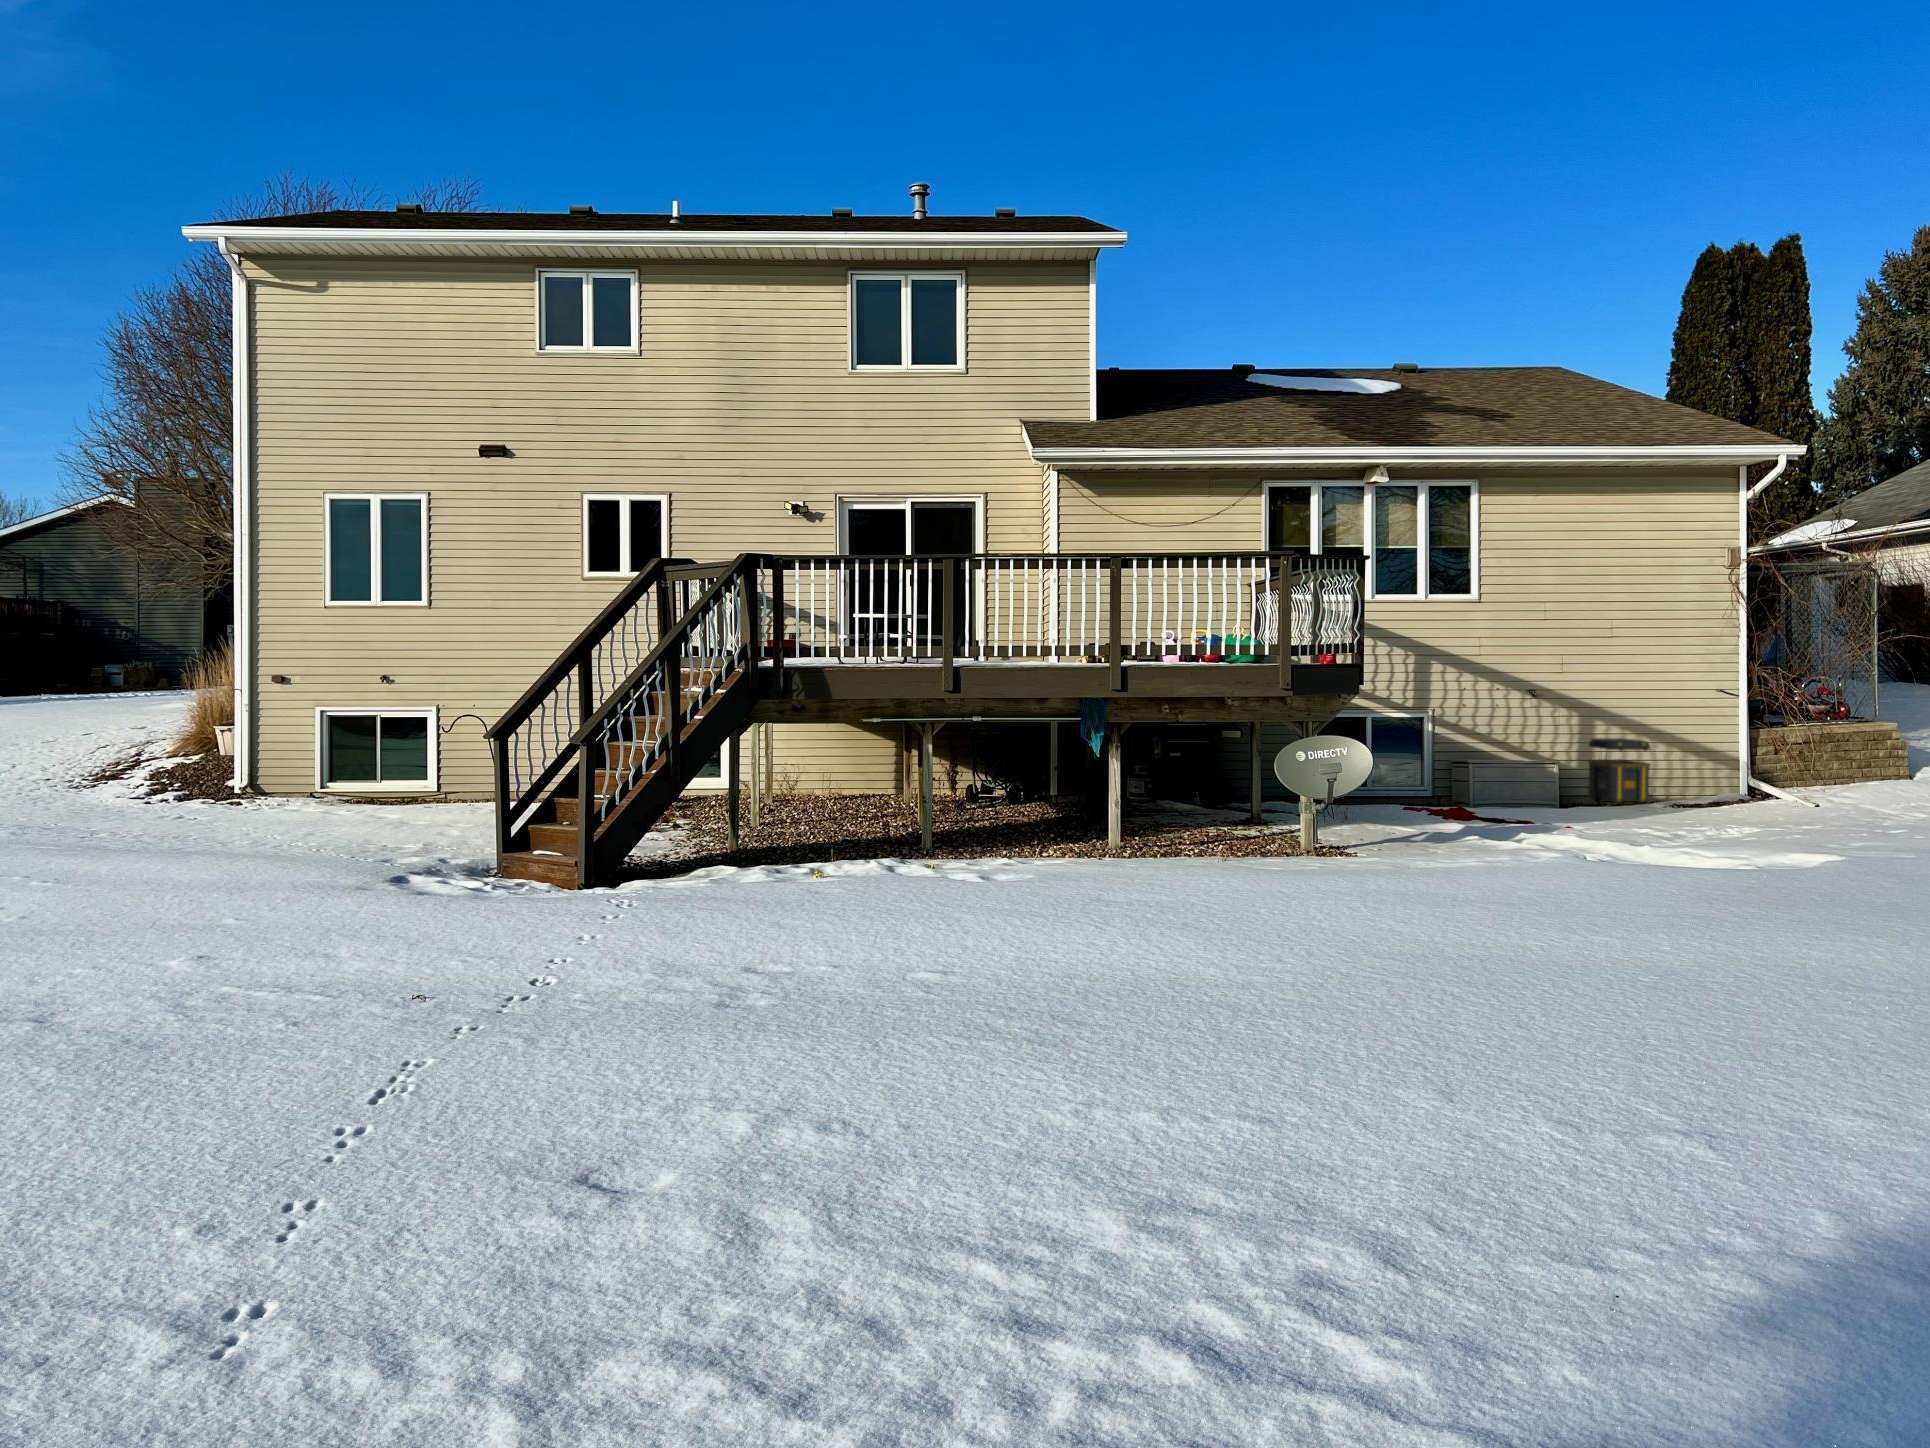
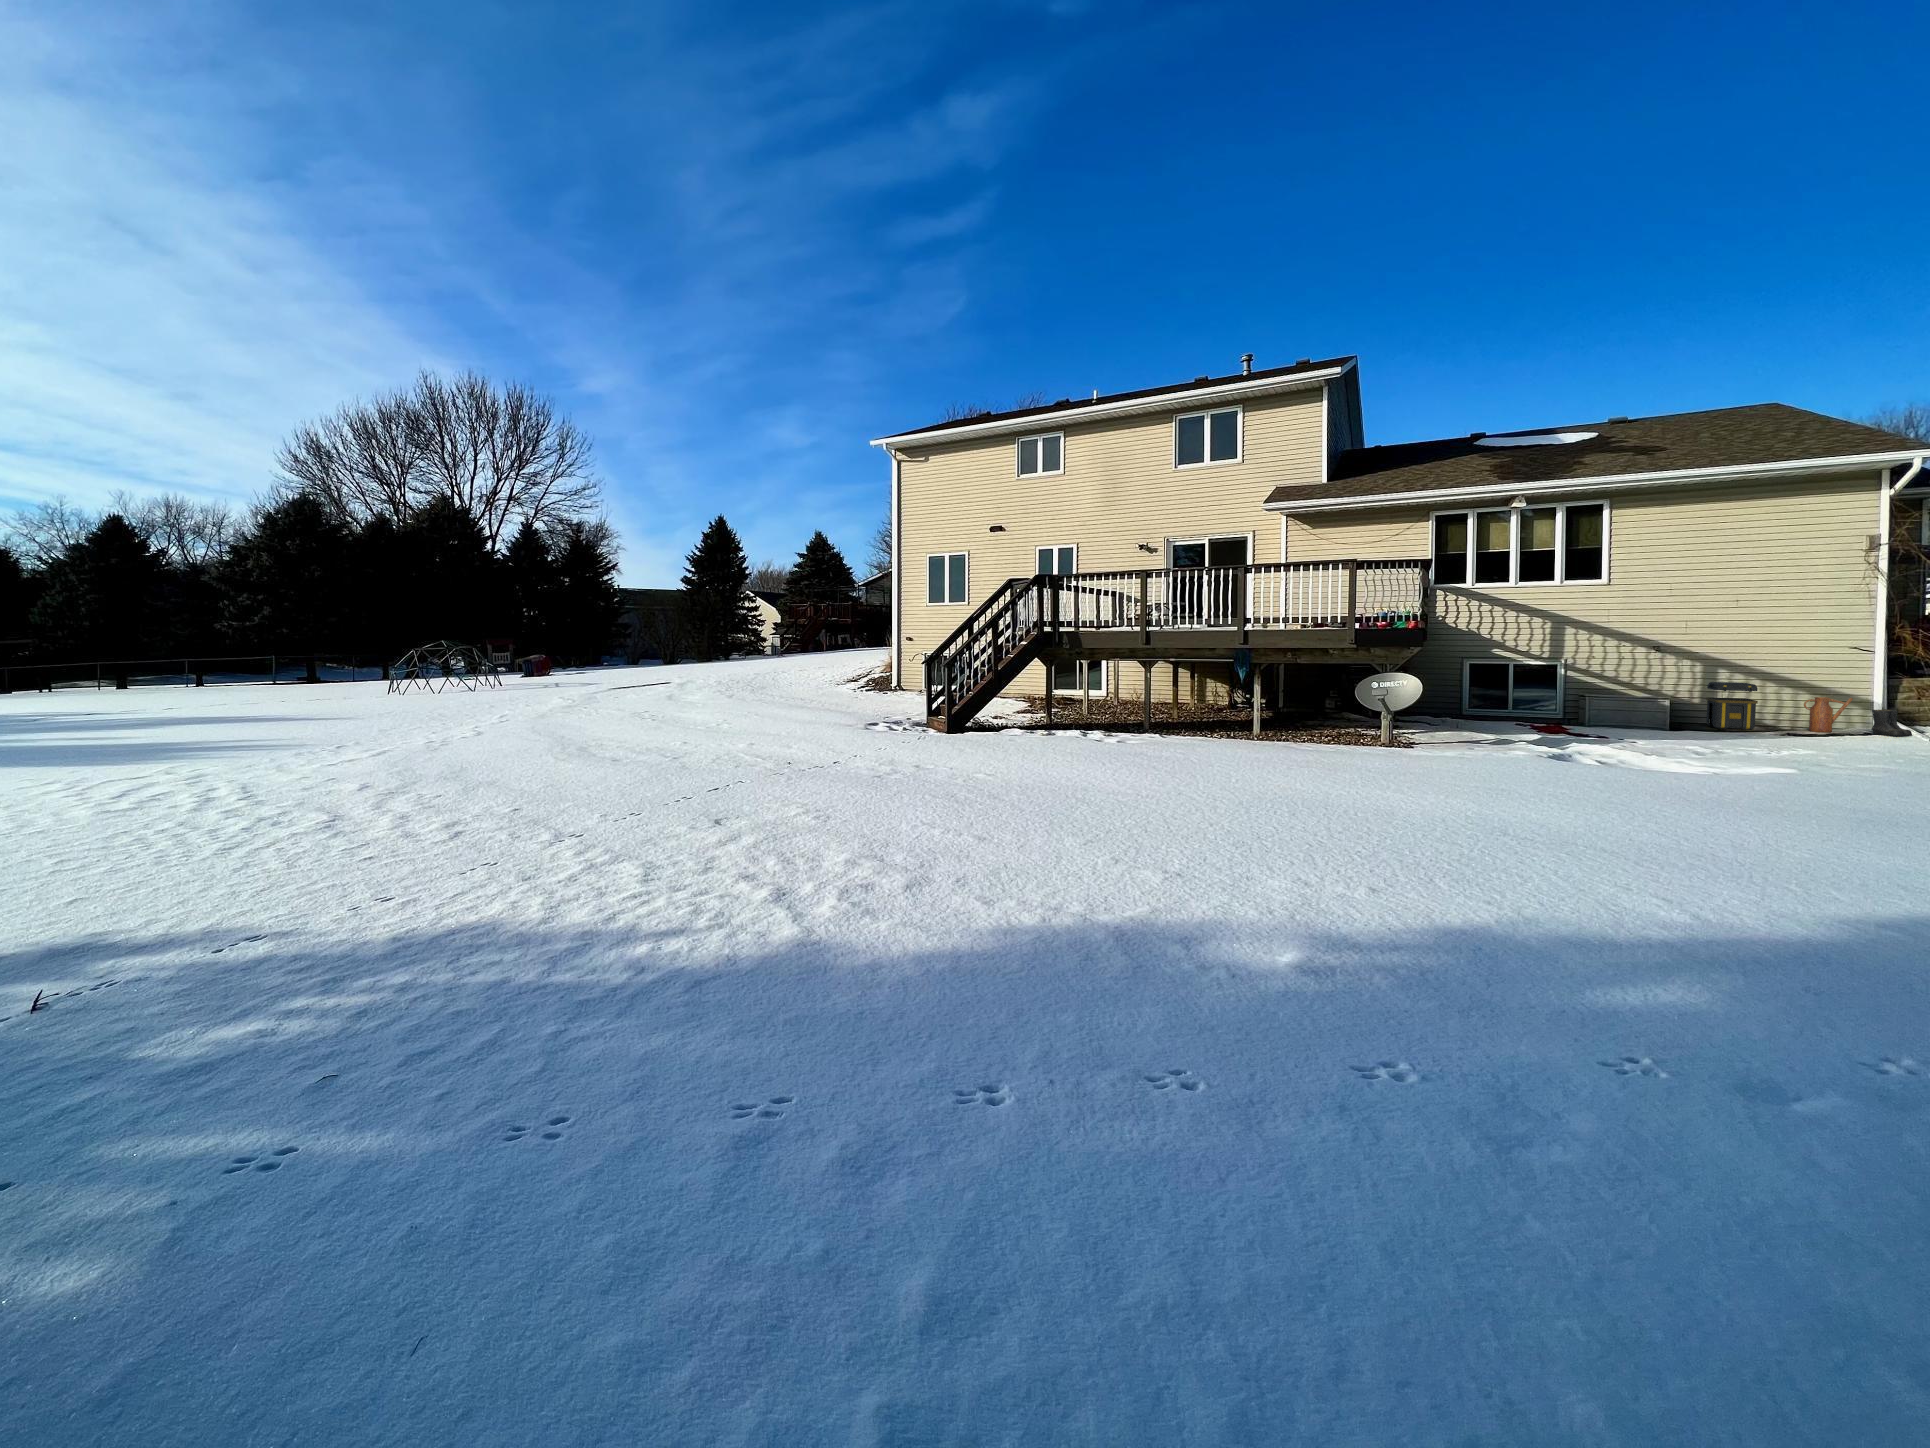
watering can: none [1683,755,1730,801] -> present [1804,697,1853,732]
boots: none [1744,769,1787,803] -> present [1872,709,1912,737]

